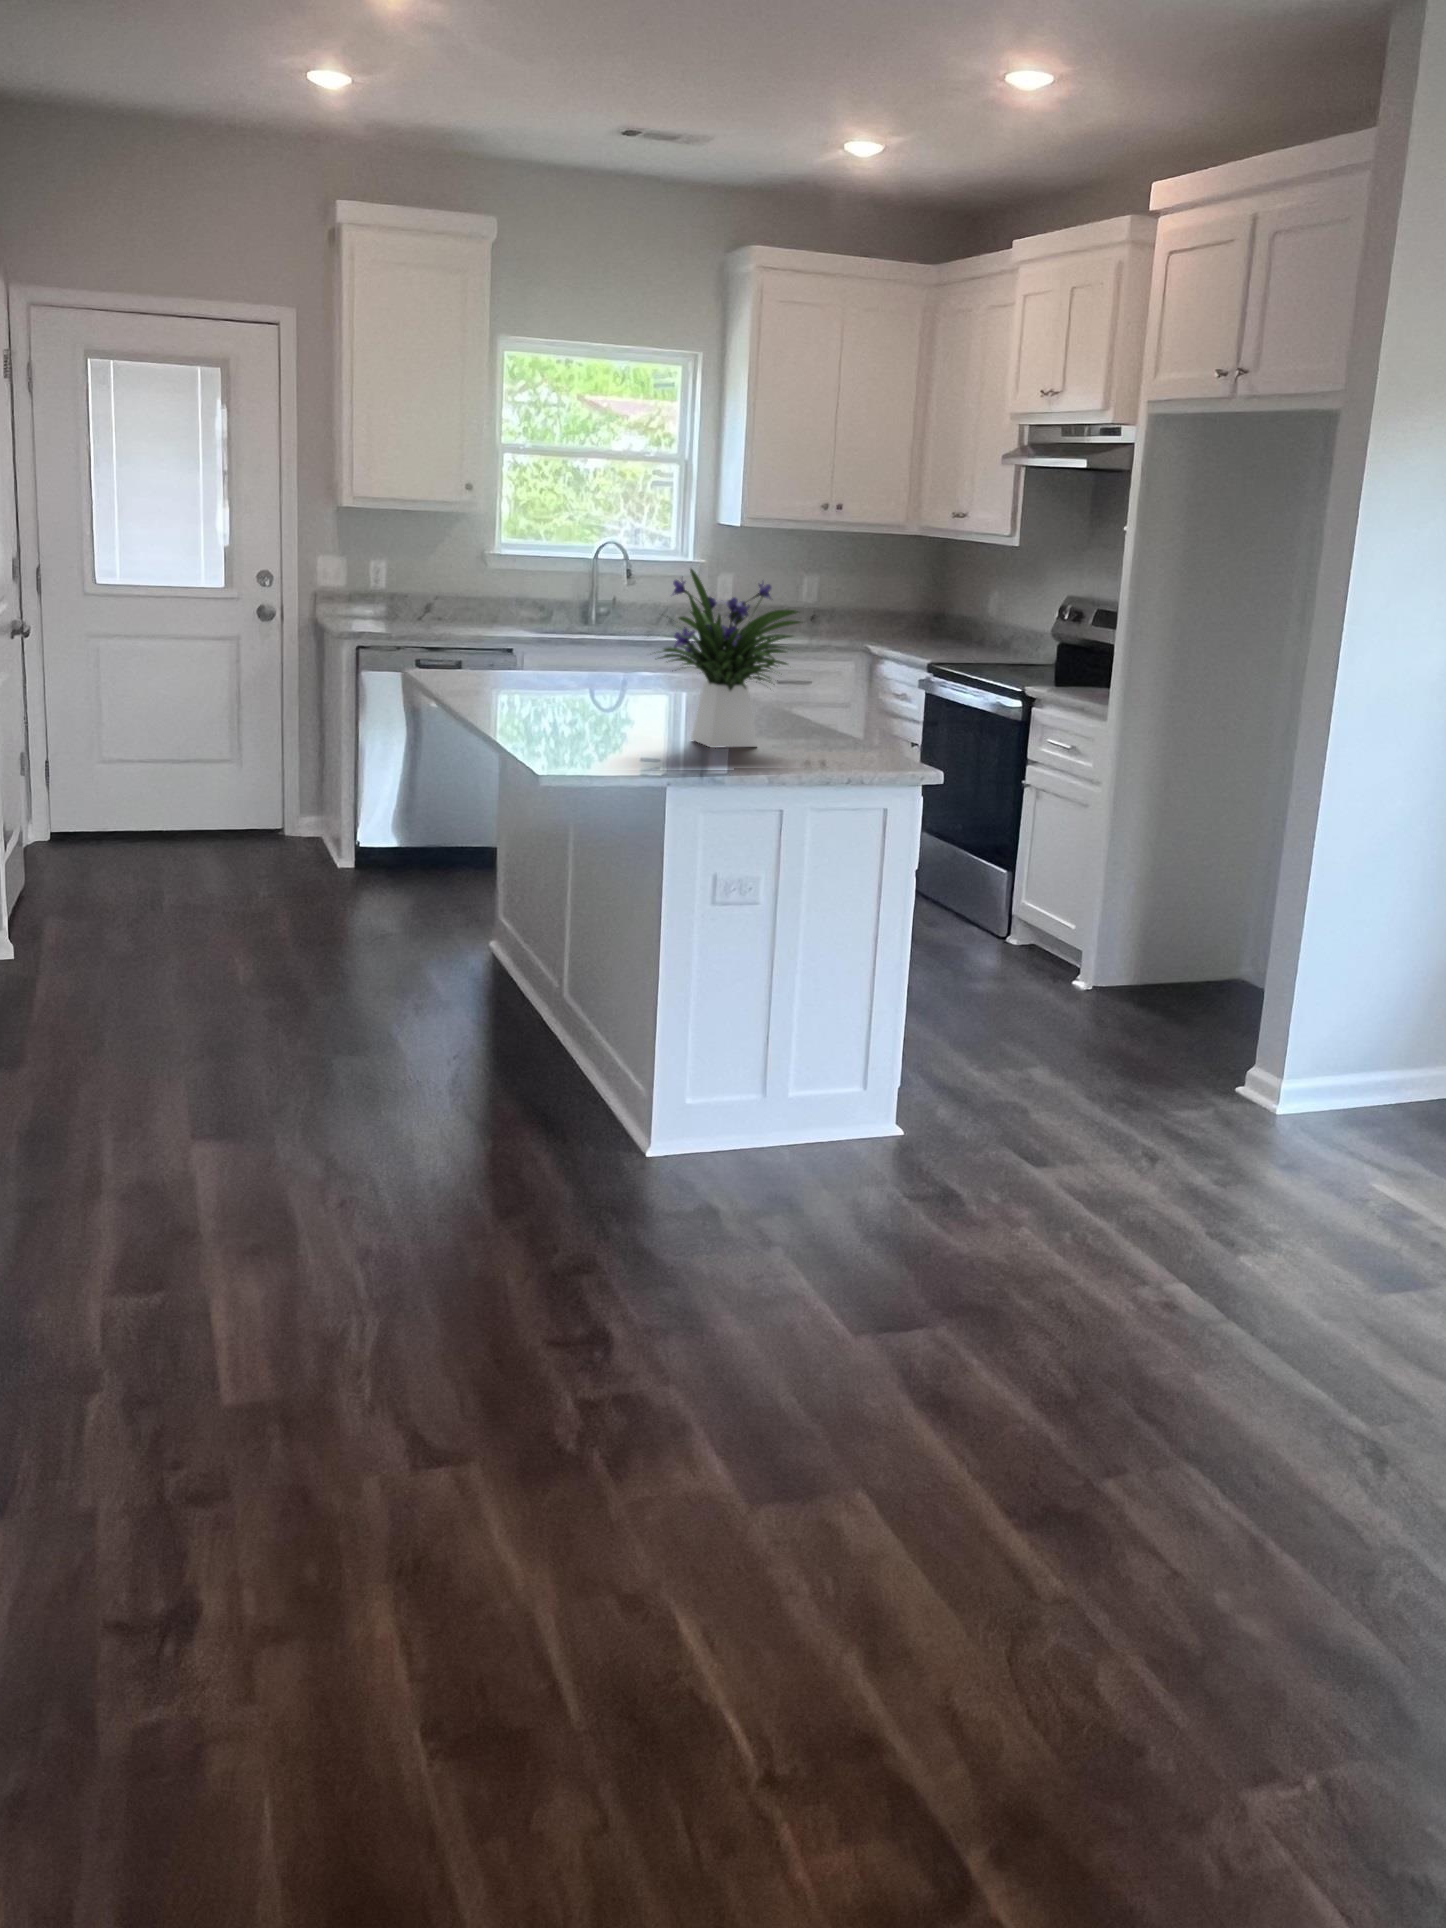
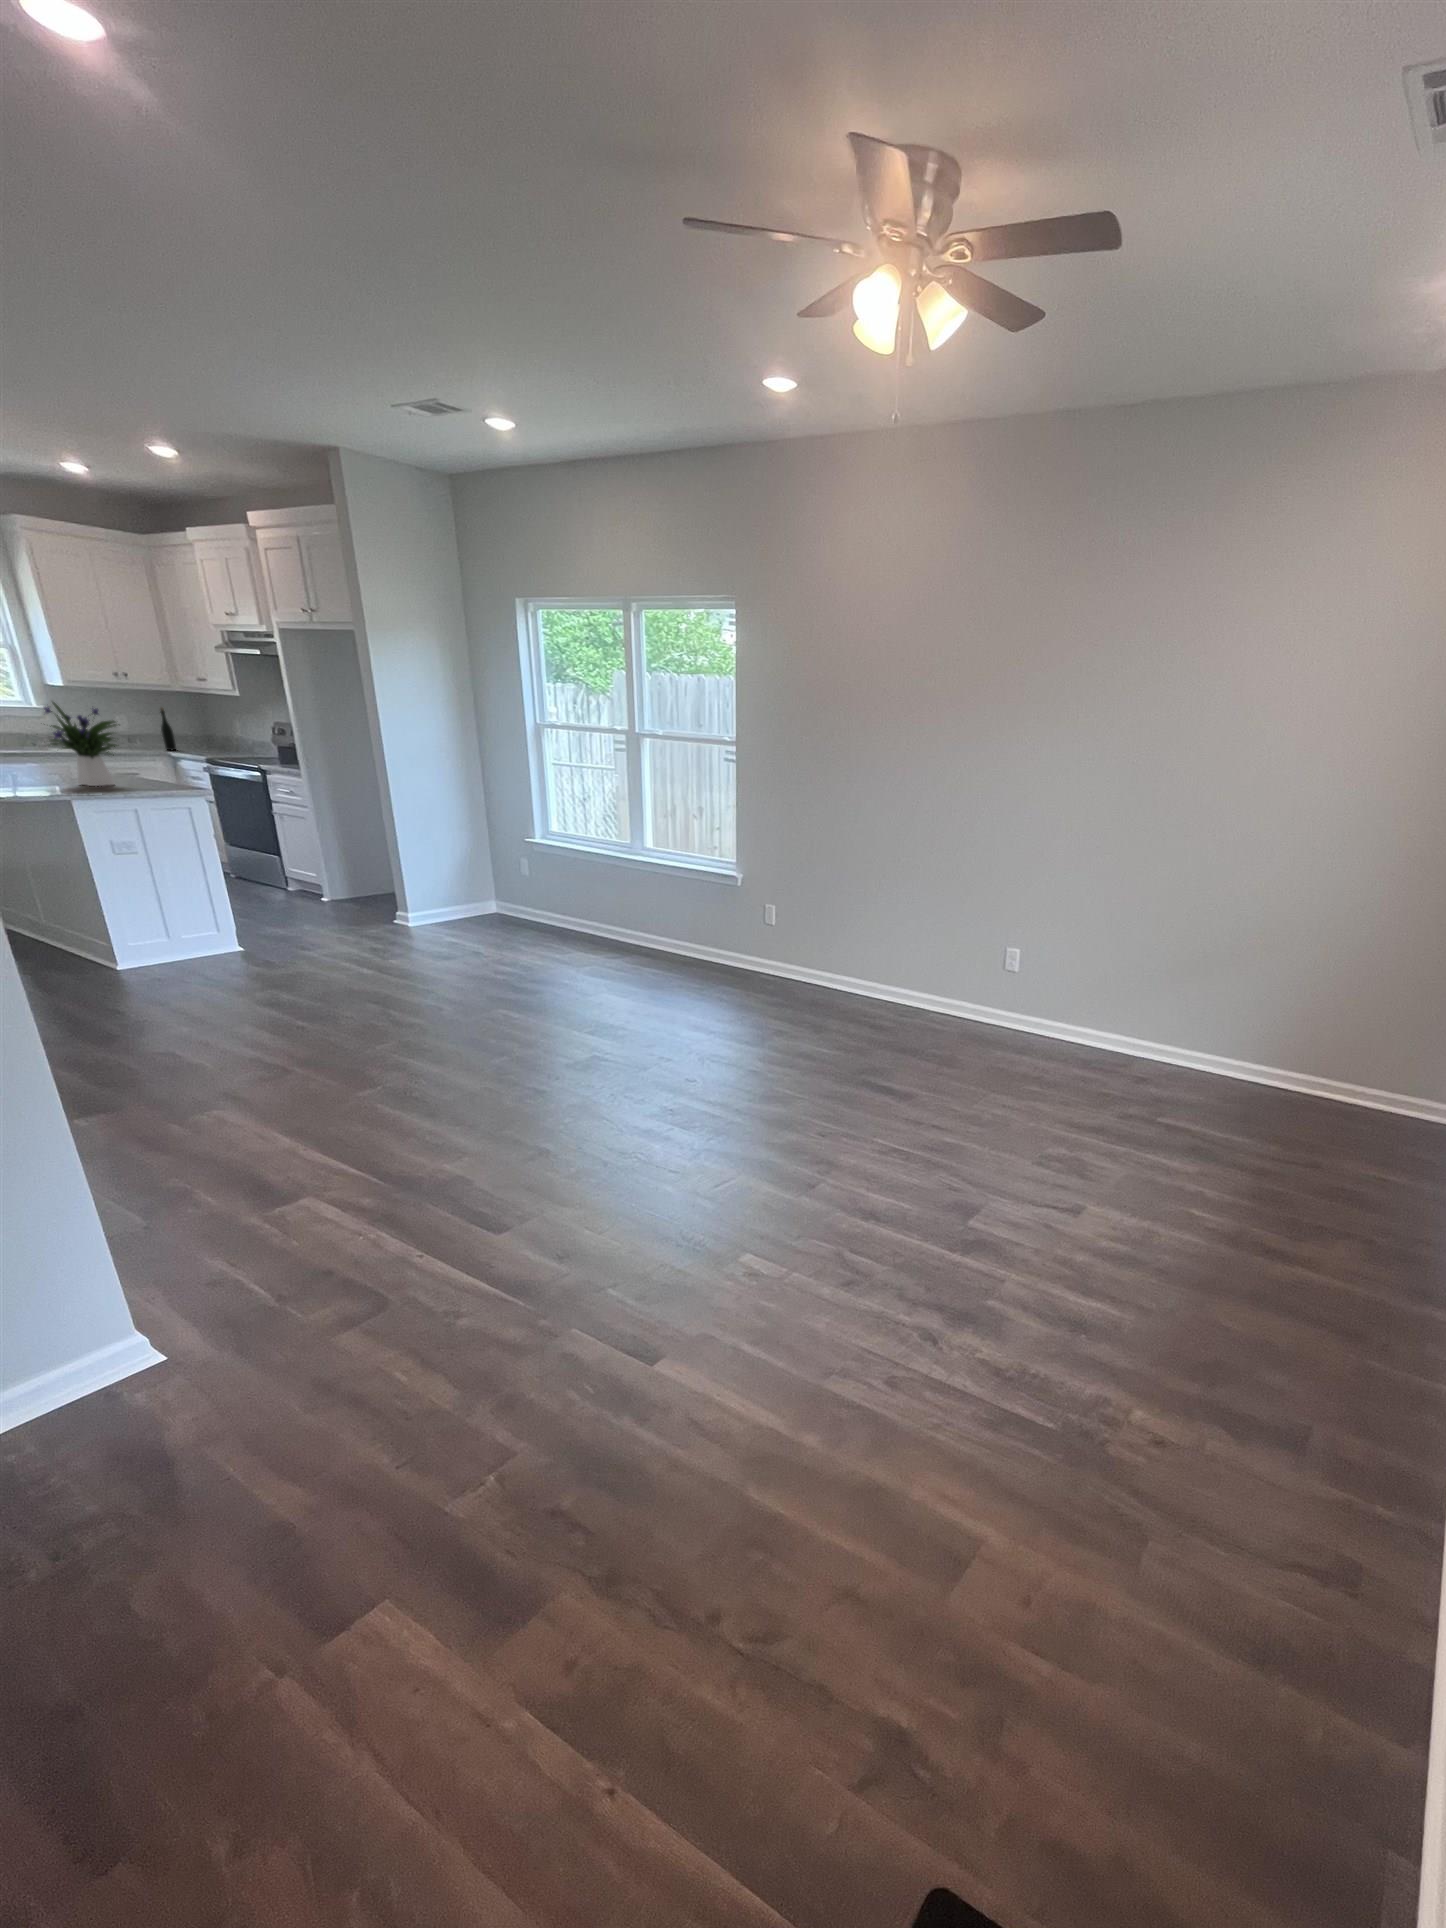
bottle: none [865,567,886,643] -> present [161,708,176,750]

